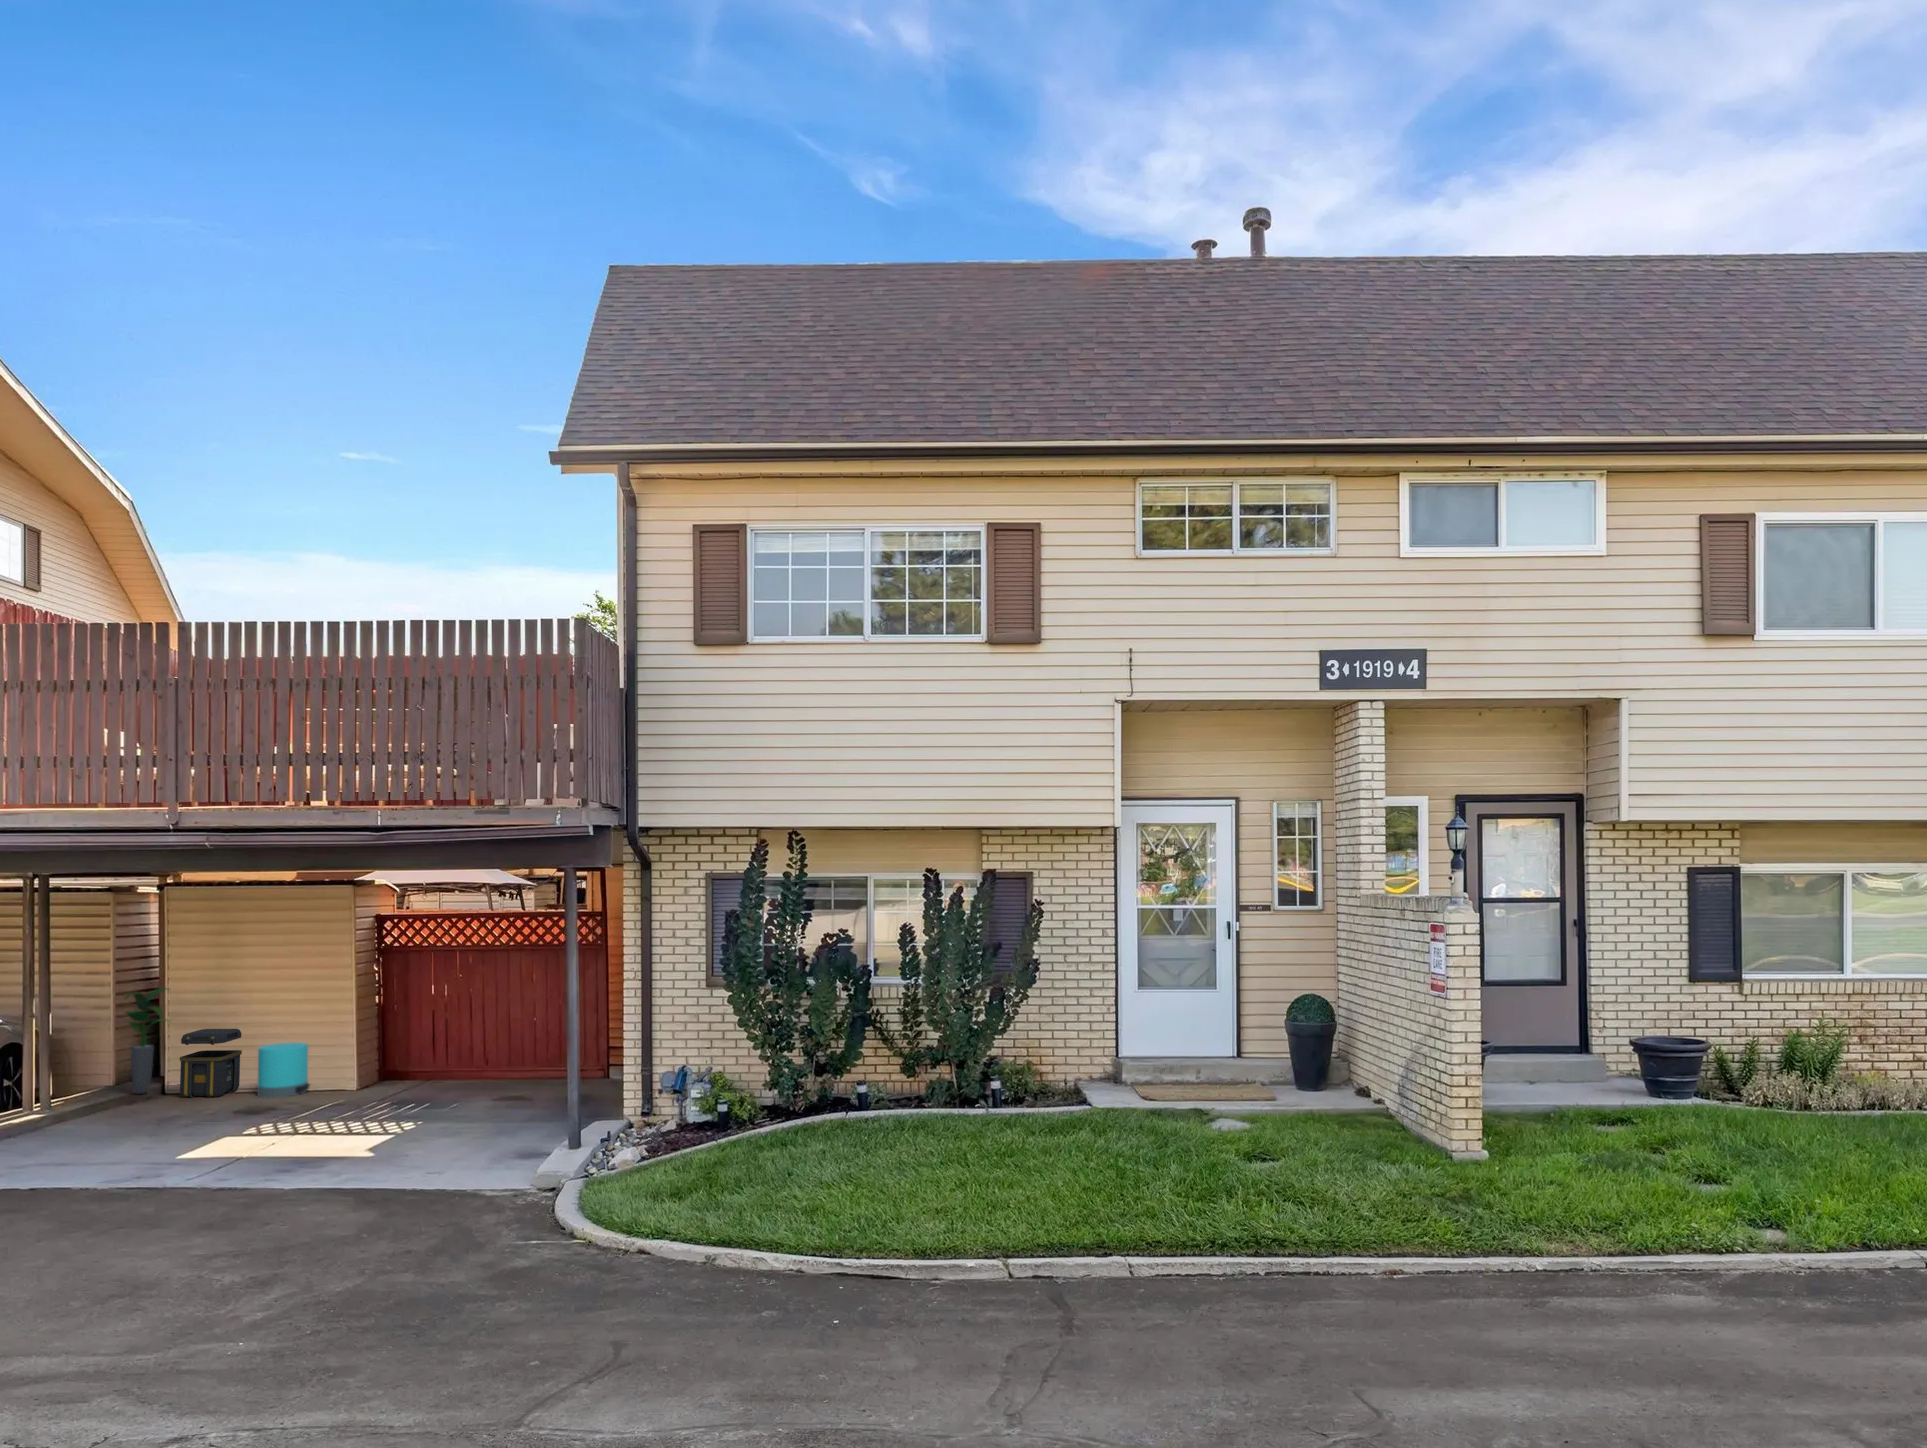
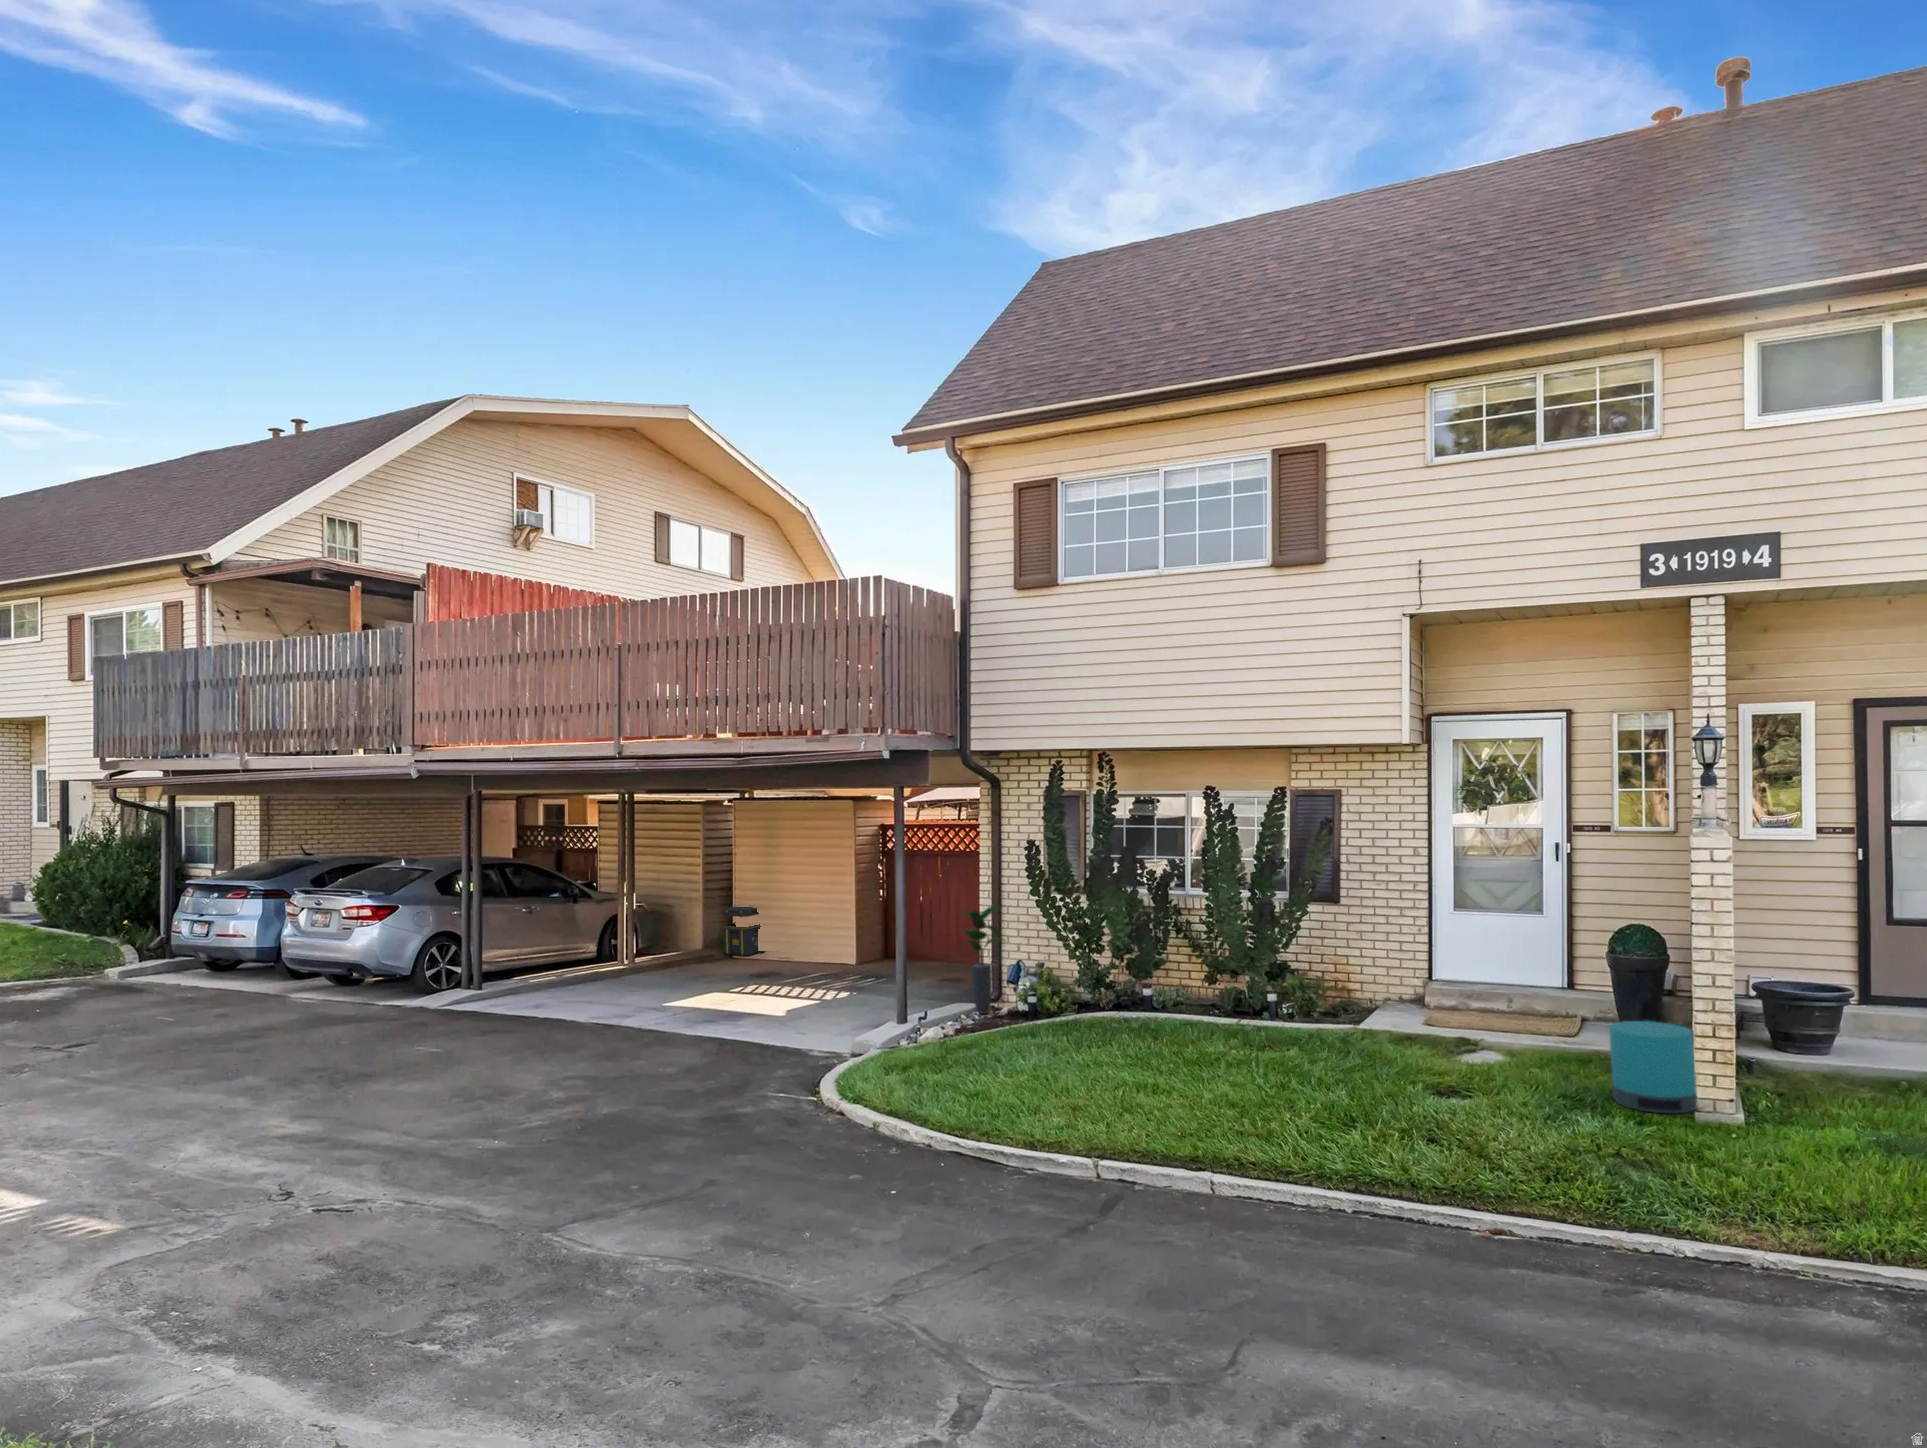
potted plant: present [125,988,167,1094] -> present [963,906,1002,1014]
trash can: present [257,1043,309,1098] -> present [1609,1021,1697,1113]

